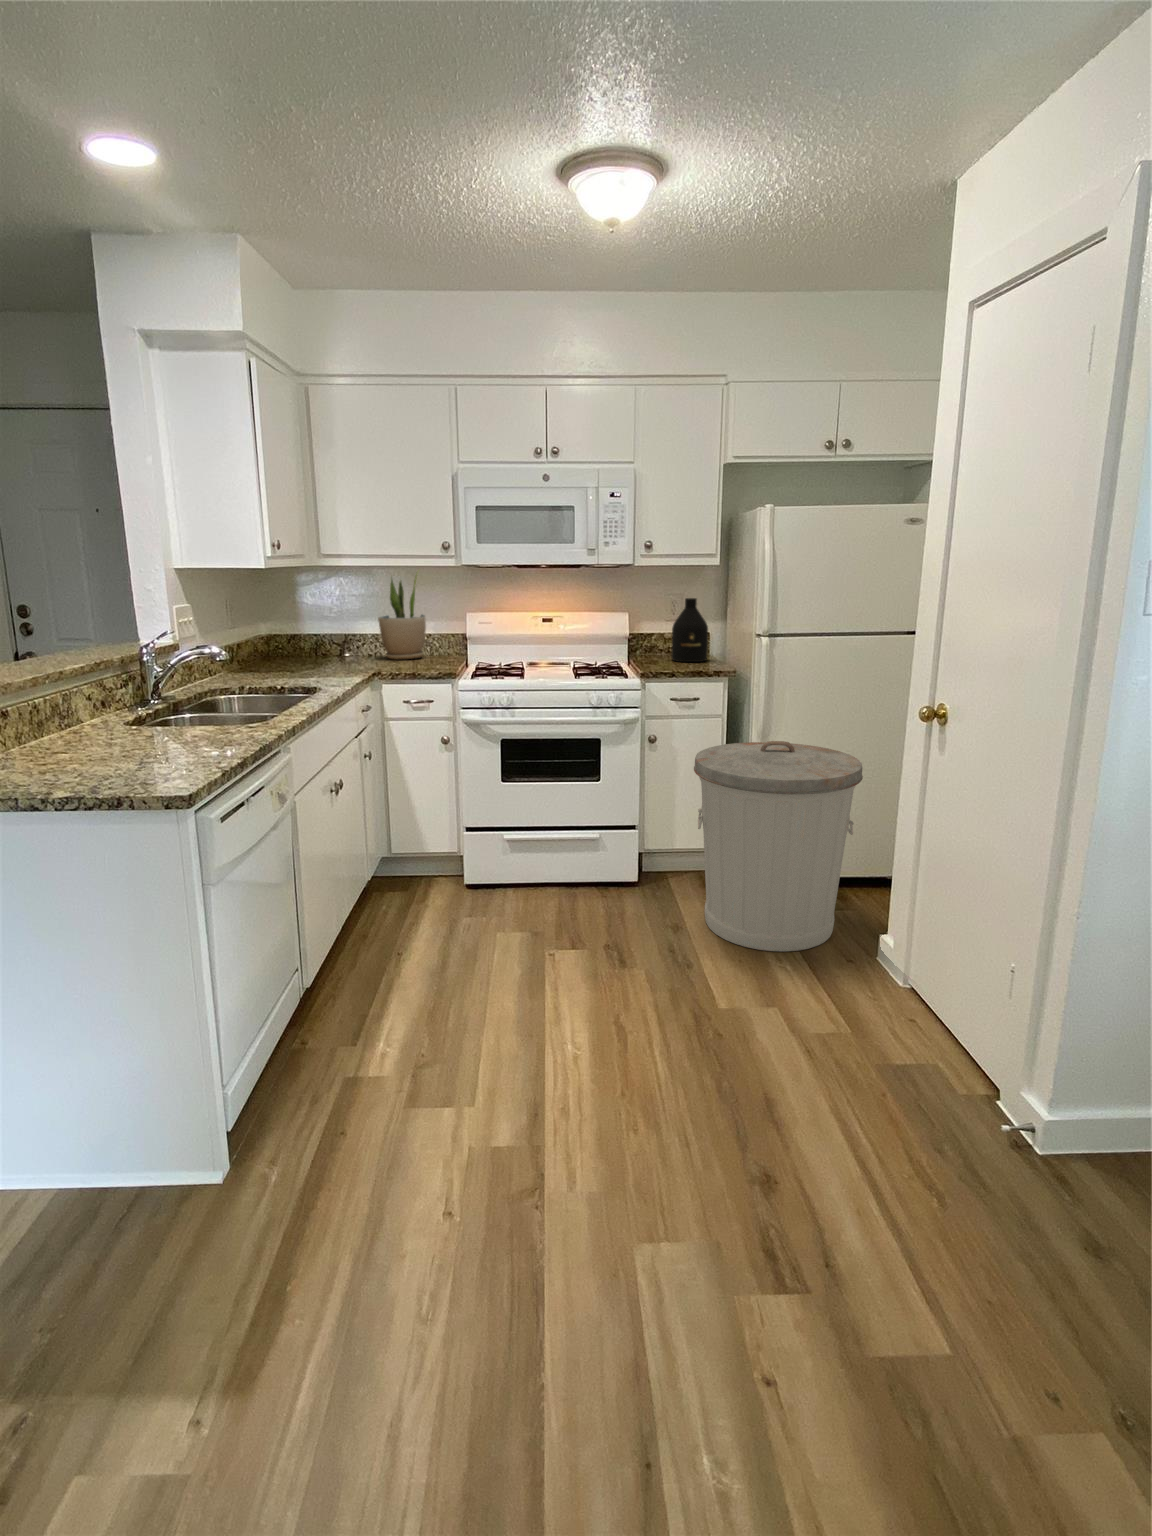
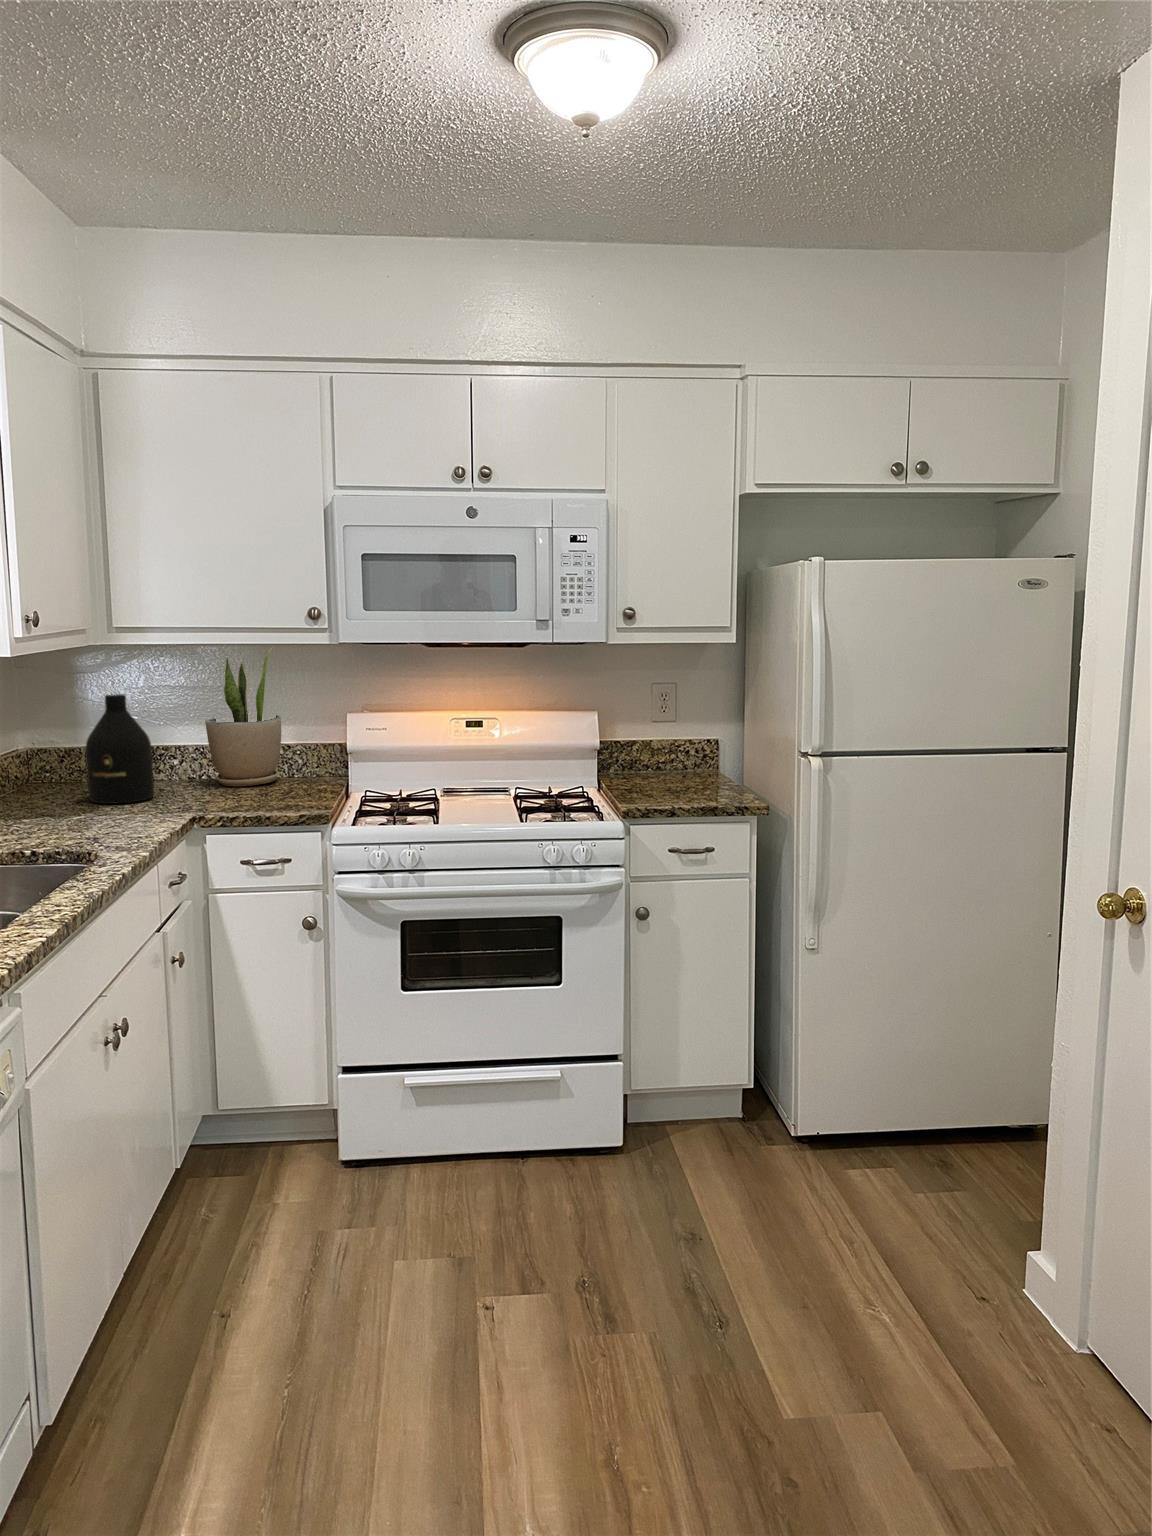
bottle: present [671,598,708,662] -> present [86,694,154,804]
trash can: present [694,741,863,952] -> none [715,921,986,1282]

